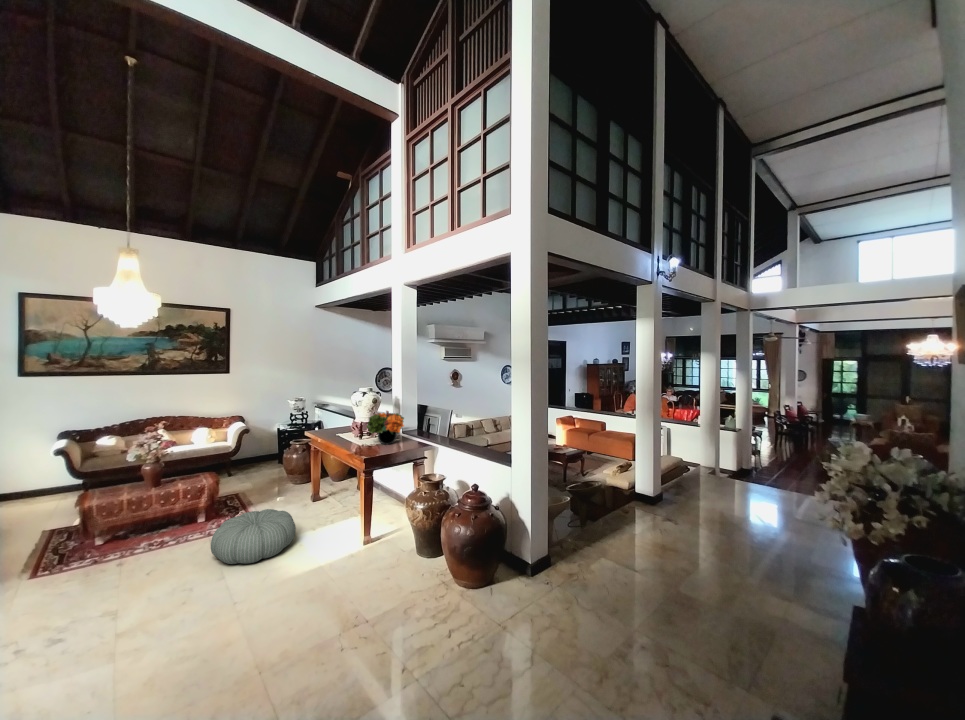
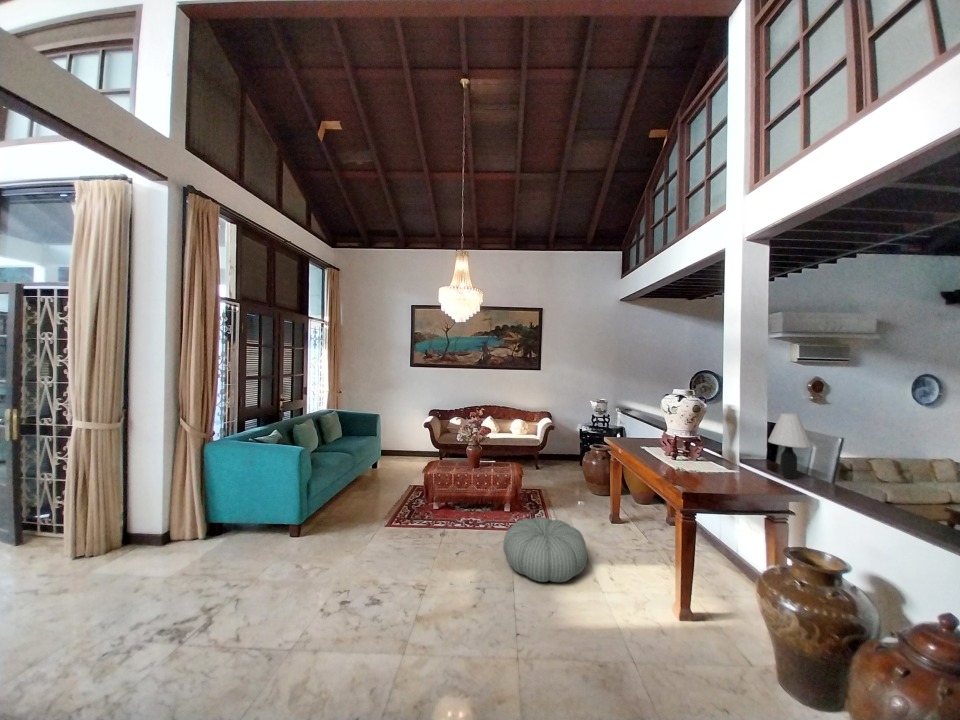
table lamp: none [414,399,435,438] -> present [768,413,812,479]
flower arrangement: present [367,411,404,444] -> none [684,425,751,477]

